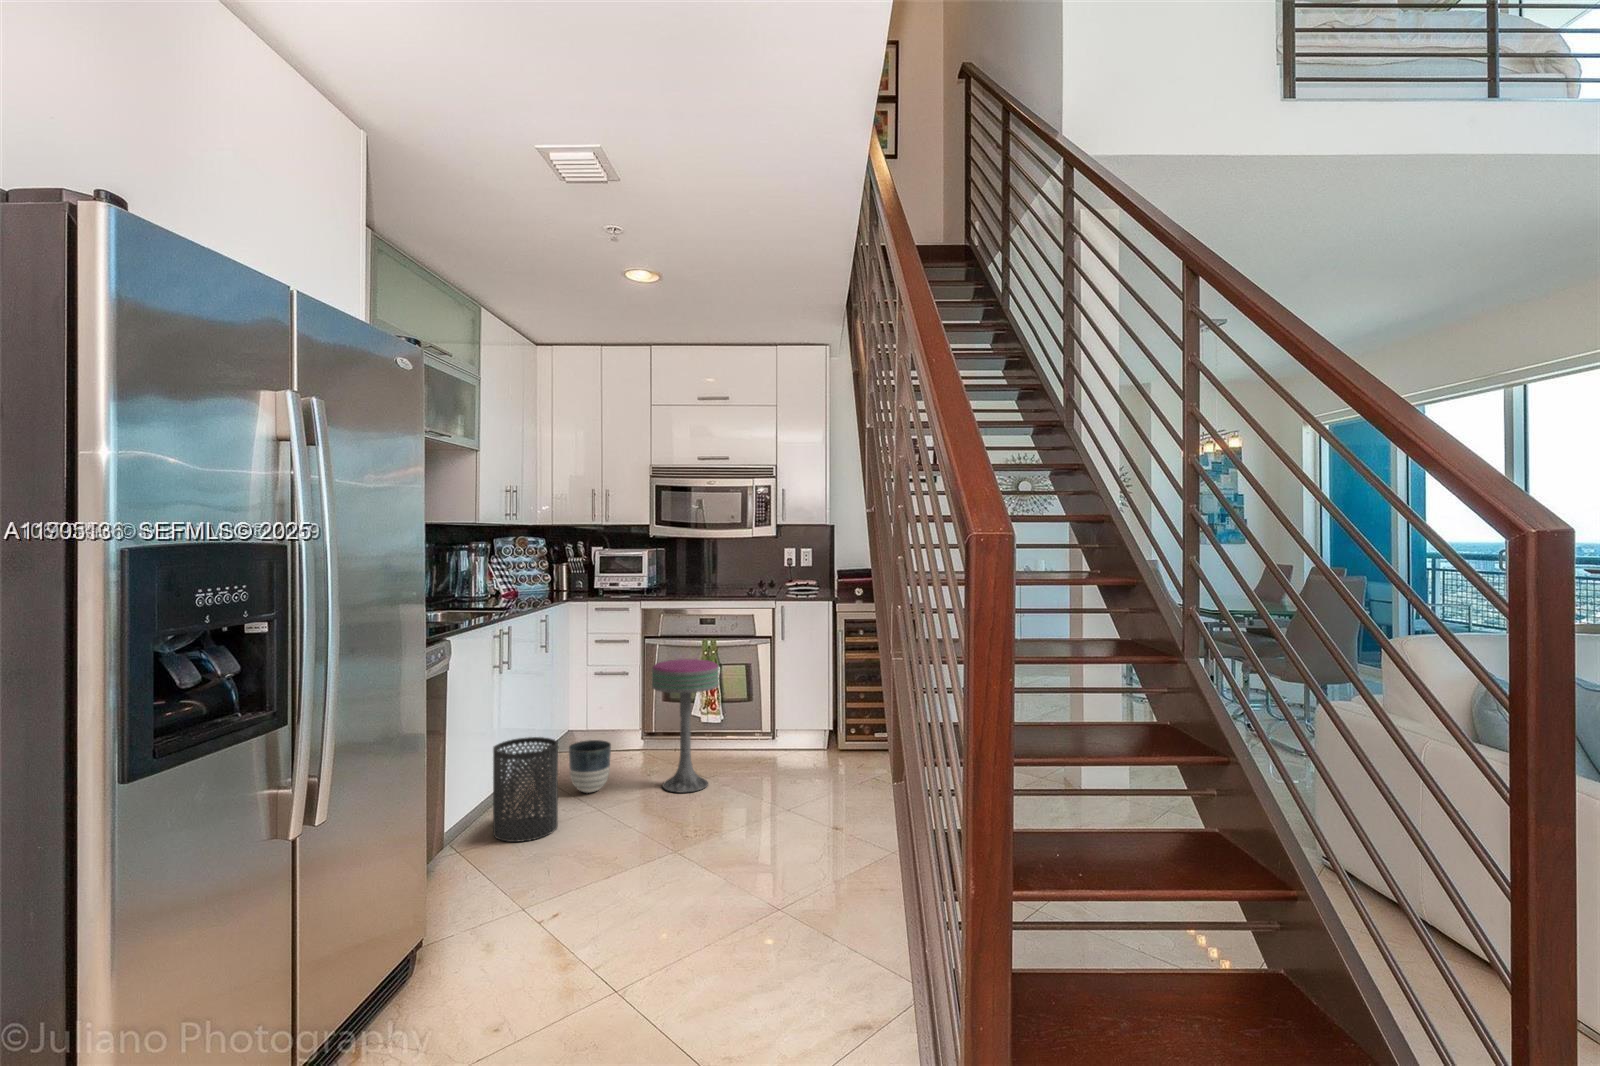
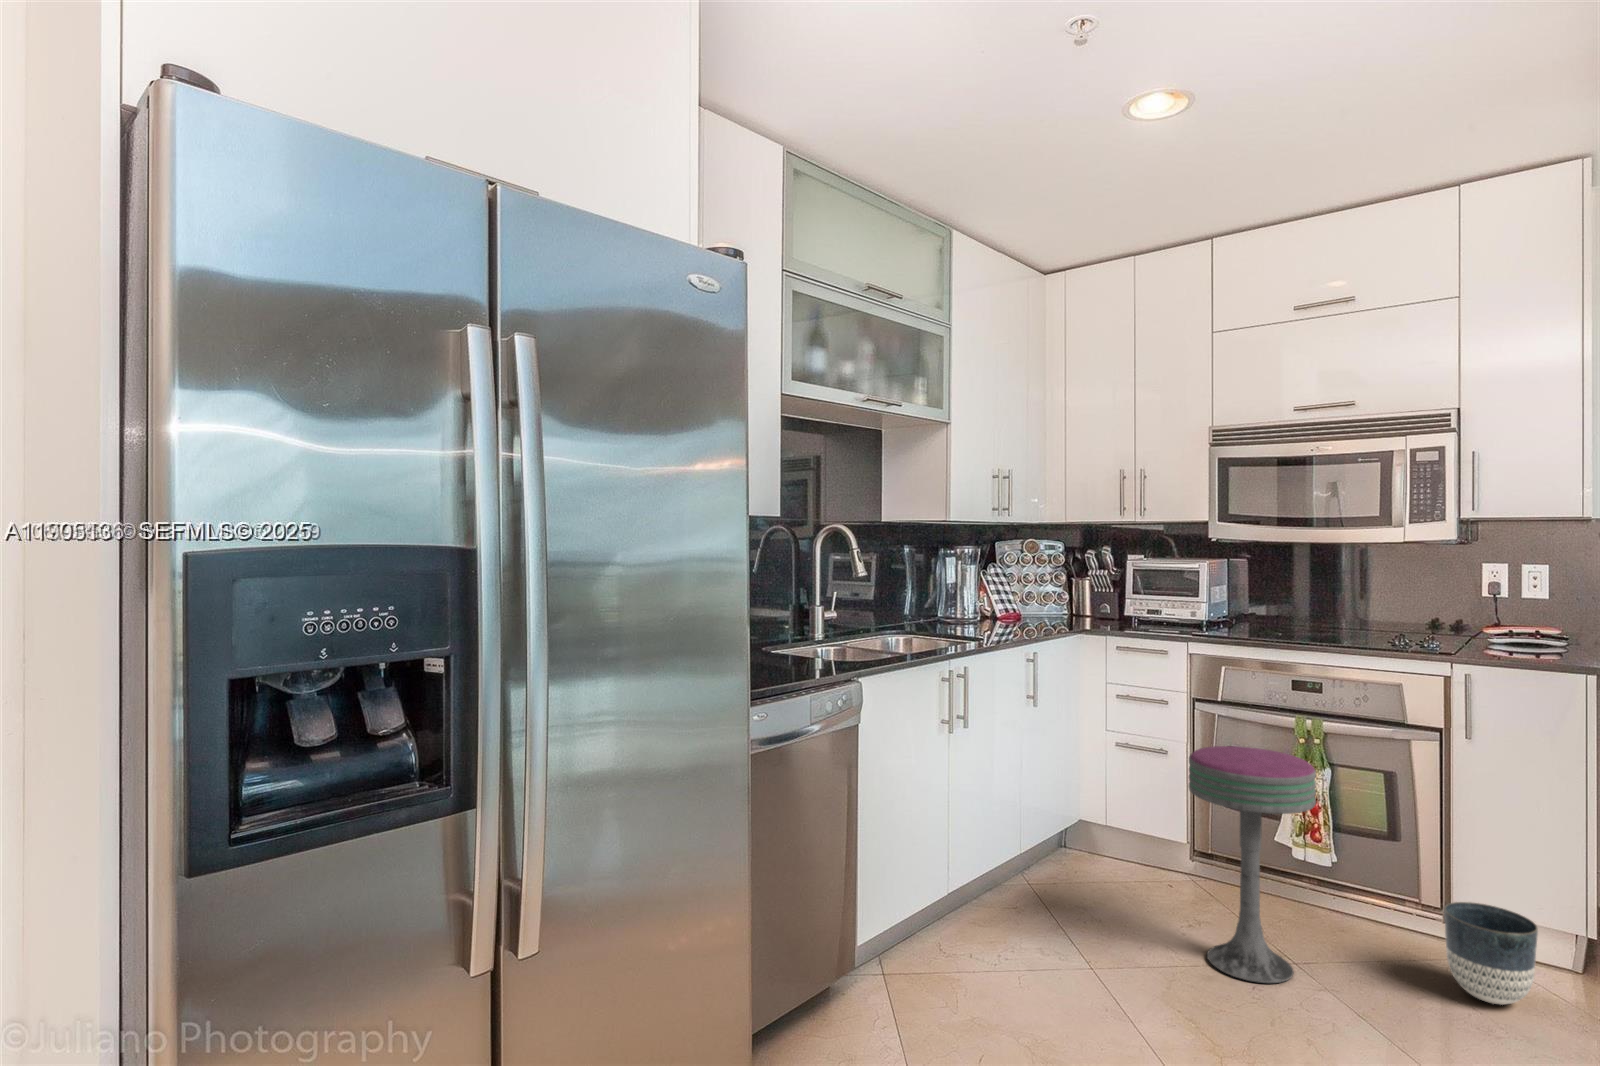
trash can: present [493,737,559,842] -> none [929,831,1021,993]
planter: present [569,740,611,793] -> present [1444,902,1538,1005]

